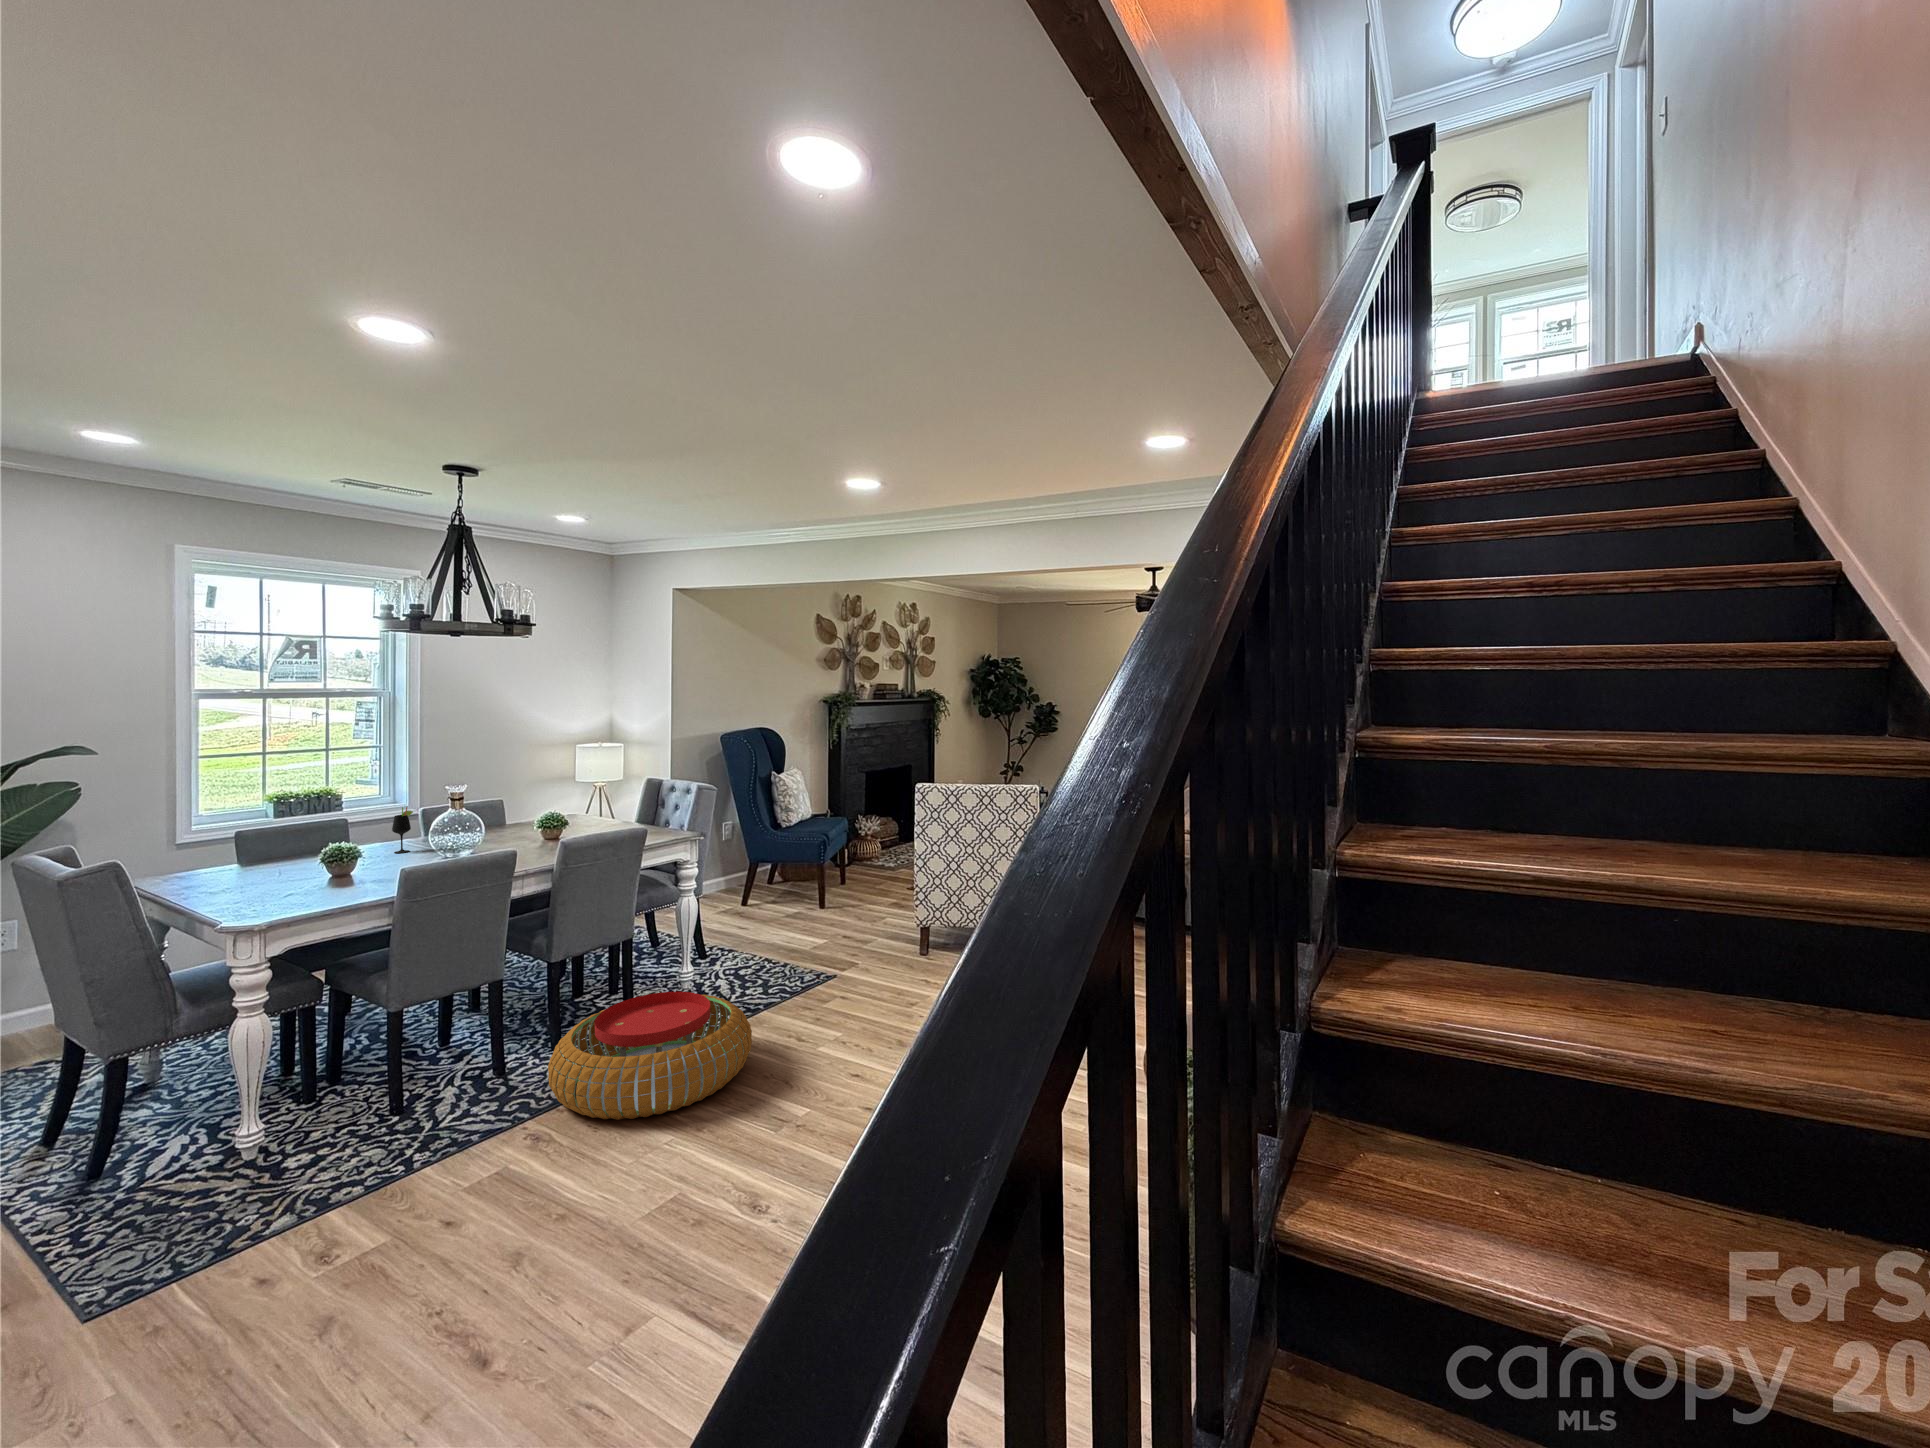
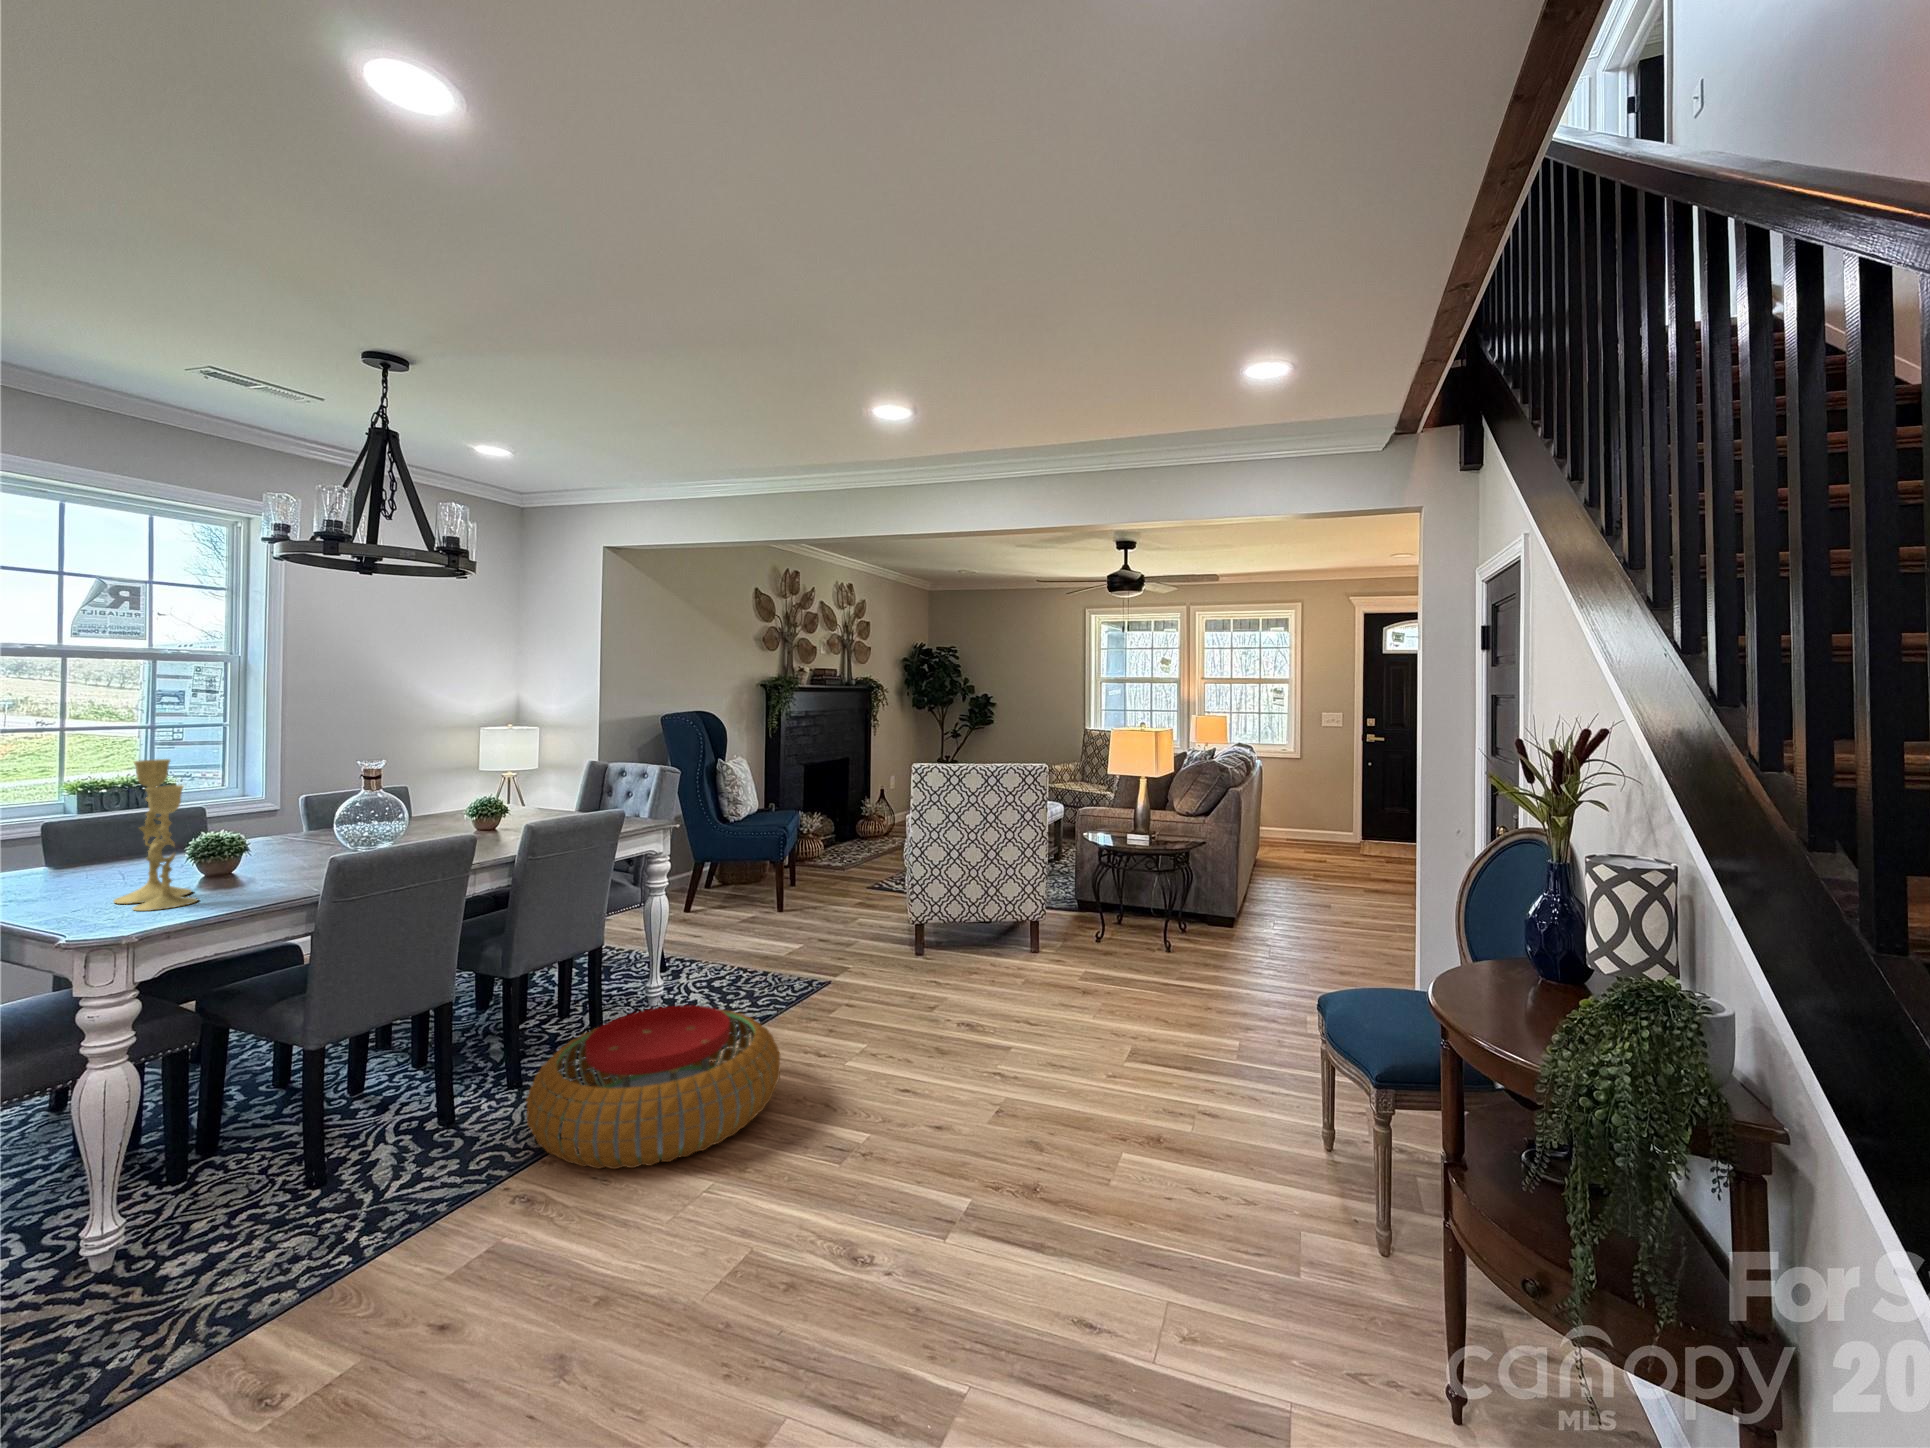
candlestick: none [265,794,318,906] -> present [114,759,198,911]
wine glass: present [392,807,413,853] -> none [272,789,302,849]

